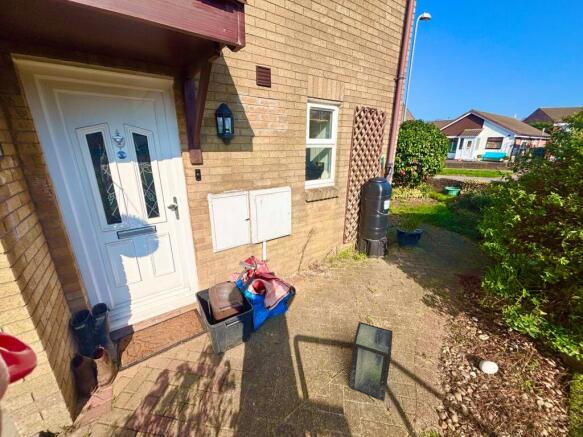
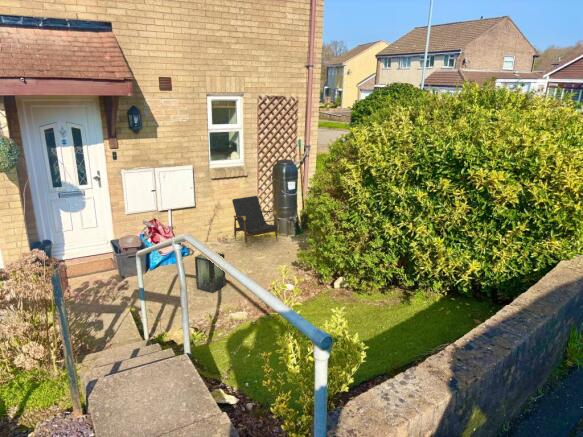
lounge chair: none [325,218,379,279] -> present [232,196,278,248]

